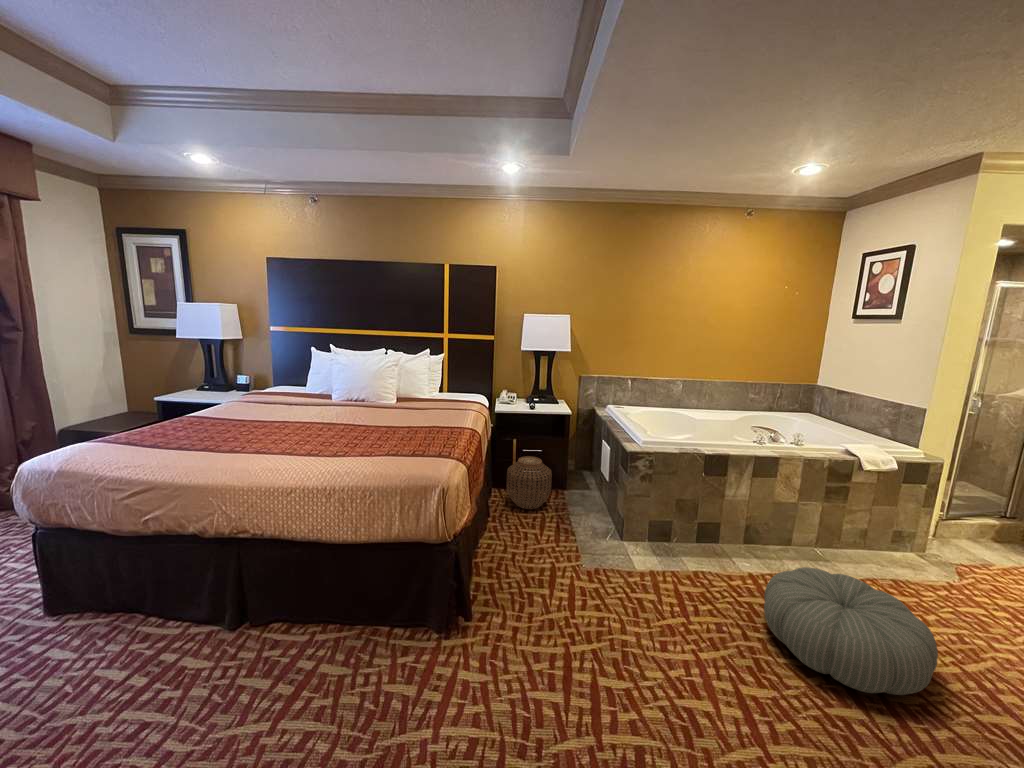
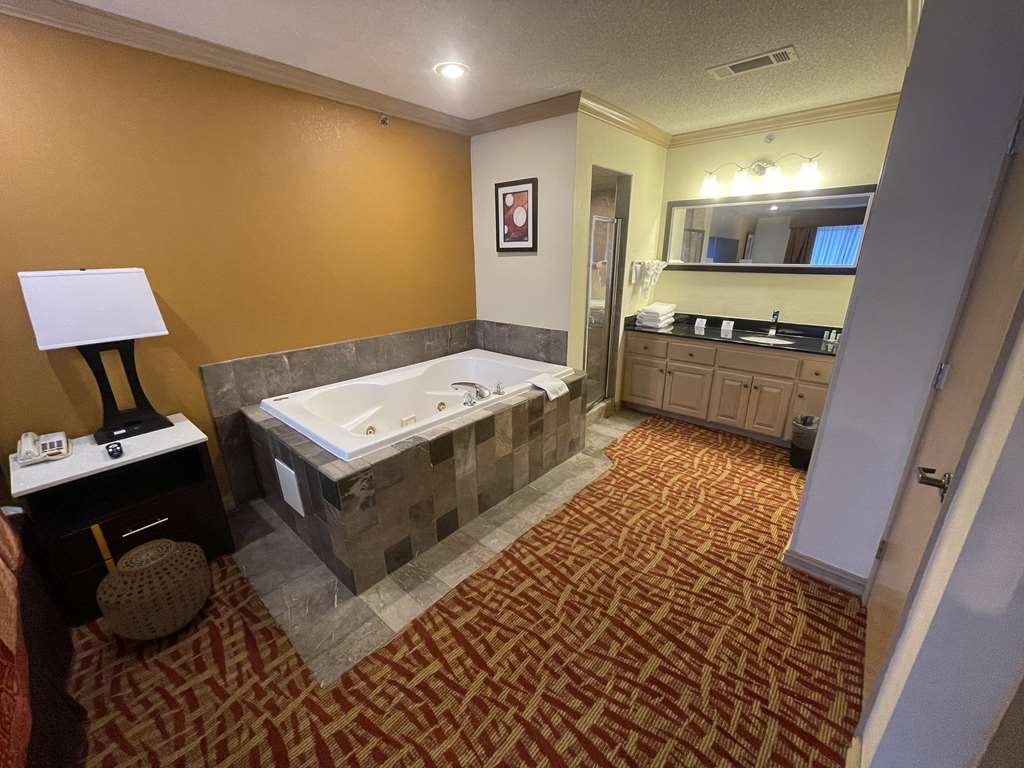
pouf: present [764,567,938,695] -> none [539,516,678,643]

